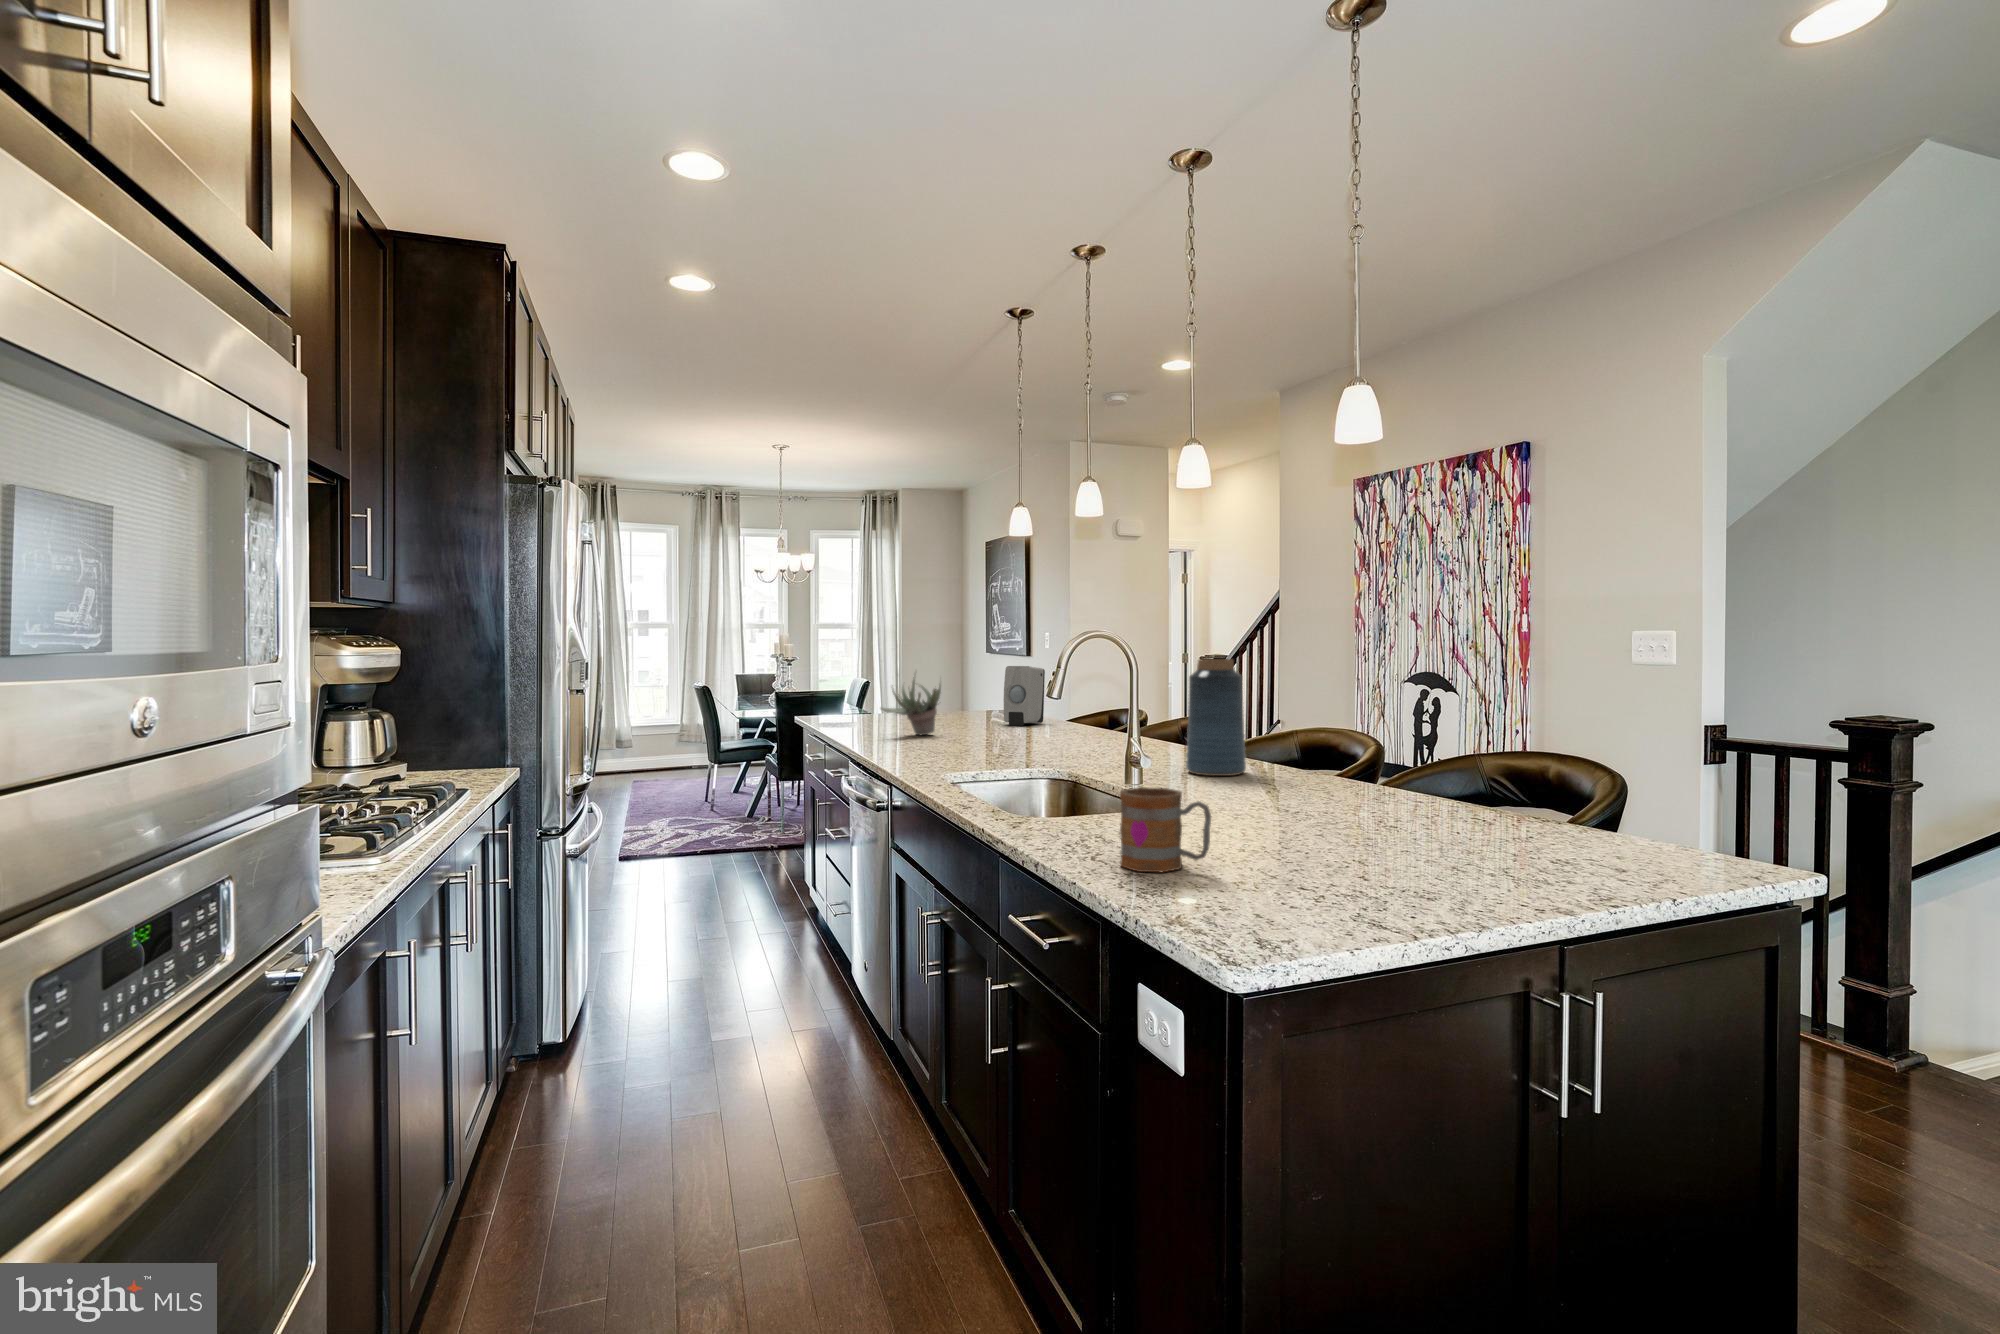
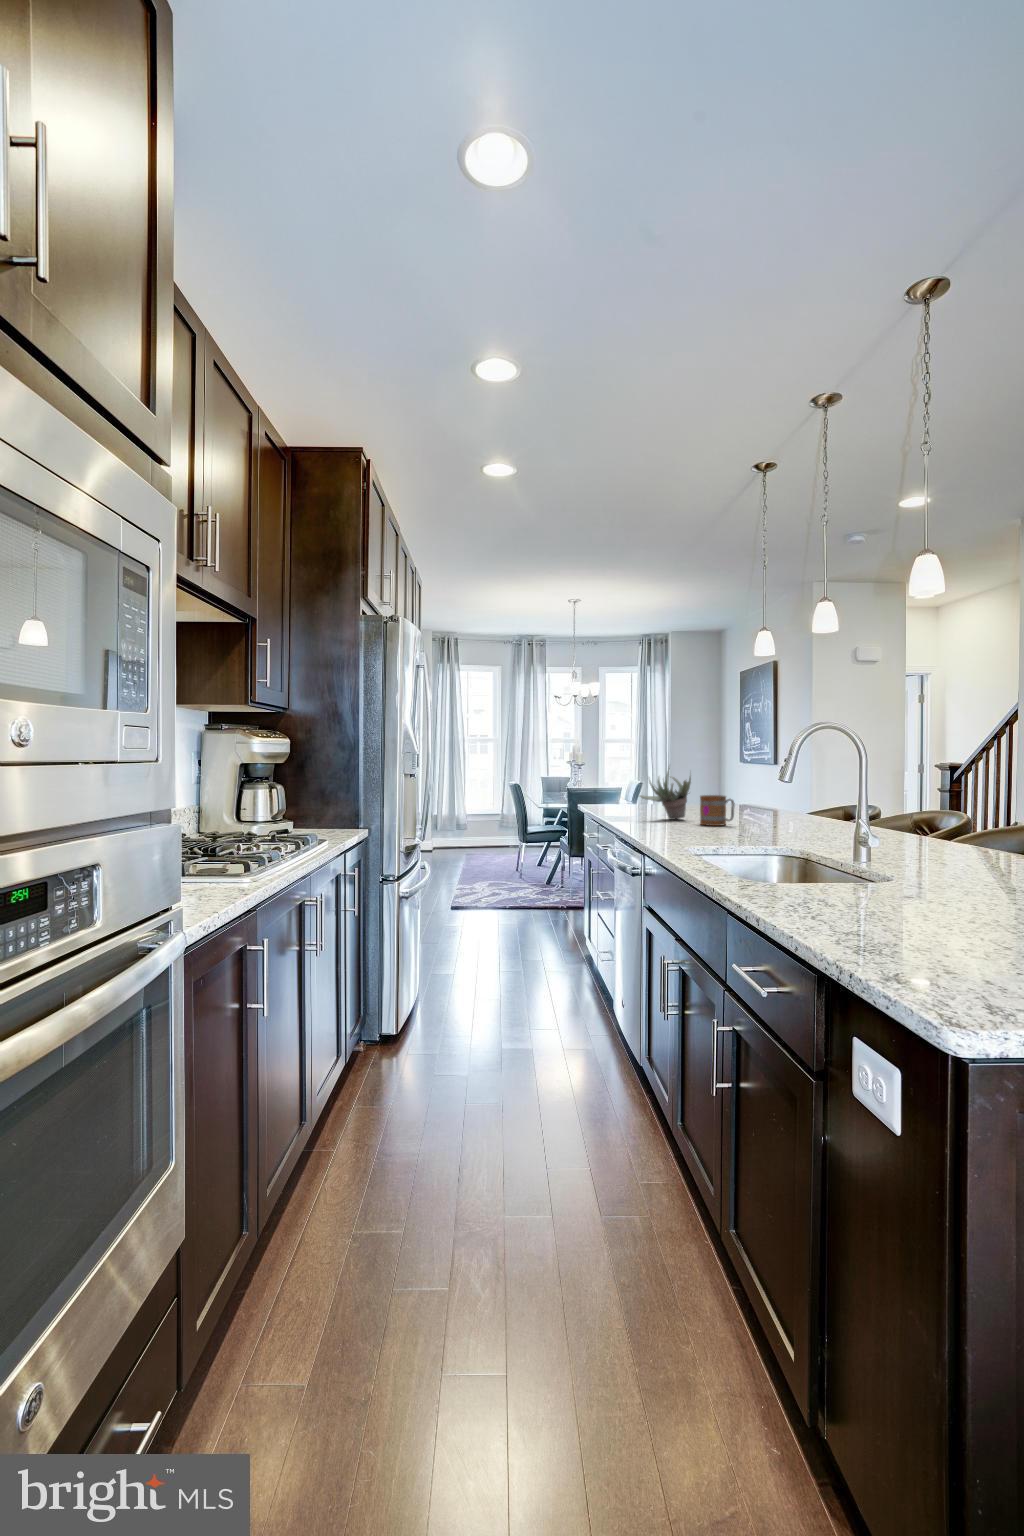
vase: present [1186,659,1246,776] -> none [919,749,984,860]
soap dispenser: present [1004,666,1045,726] -> none [748,764,786,816]
mug: present [1120,787,1211,872] -> present [700,795,735,826]

